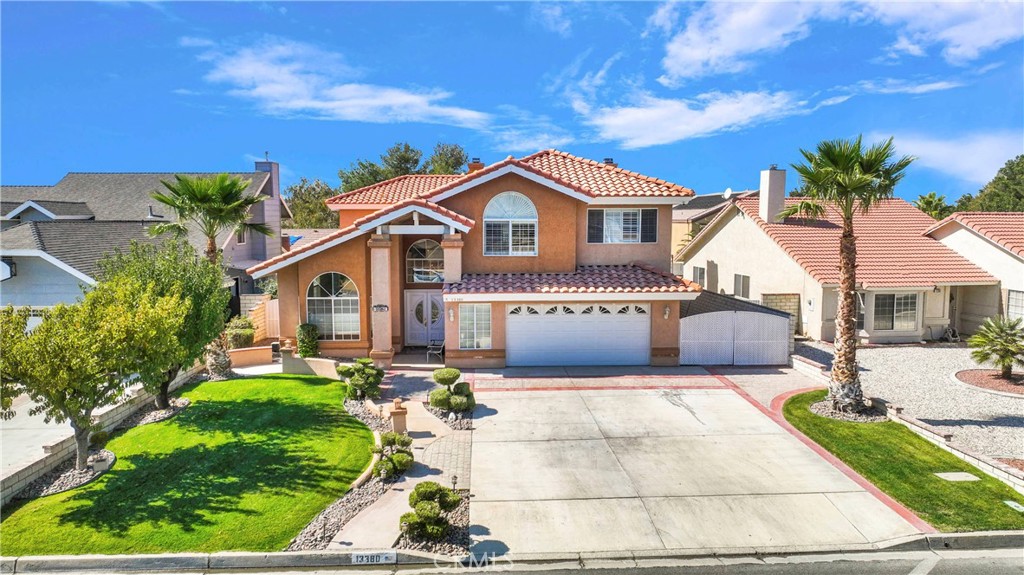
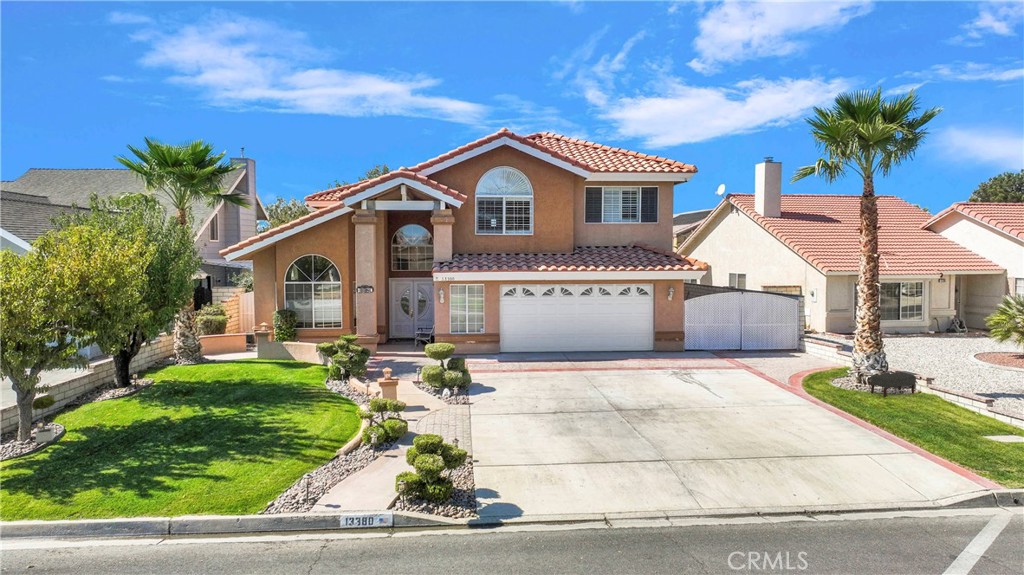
bench: none [845,401,888,425] -> present [871,372,916,397]

